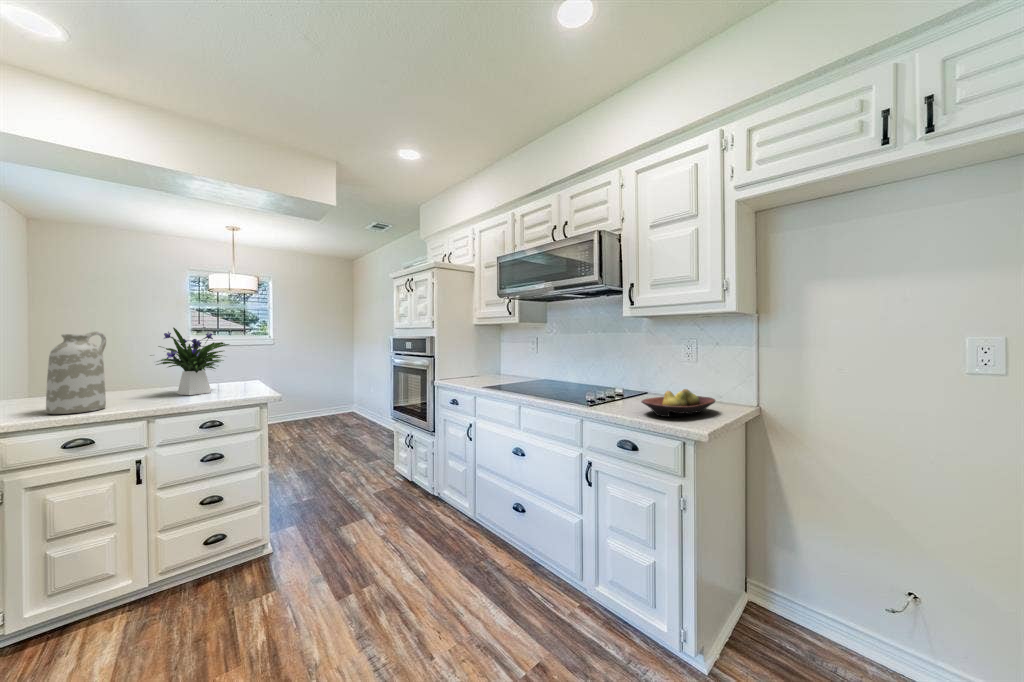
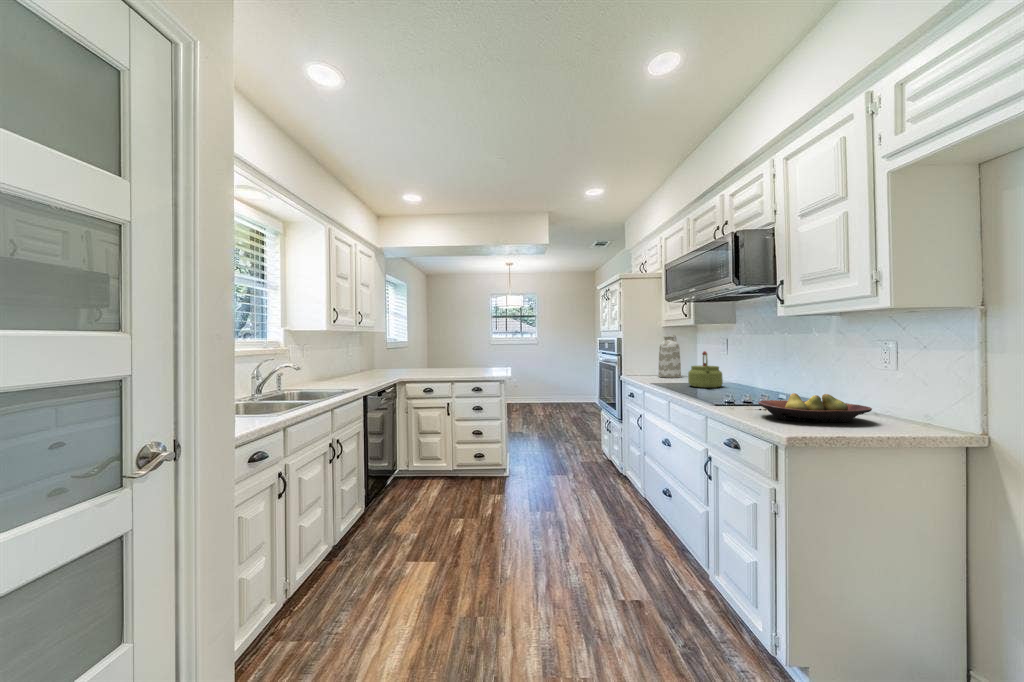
flower arrangement: present [157,328,229,395] -> none [455,335,491,374]
vase: present [46,332,106,414] -> present [658,335,681,378]
kettle: none [523,351,554,389] -> present [688,351,723,388]

